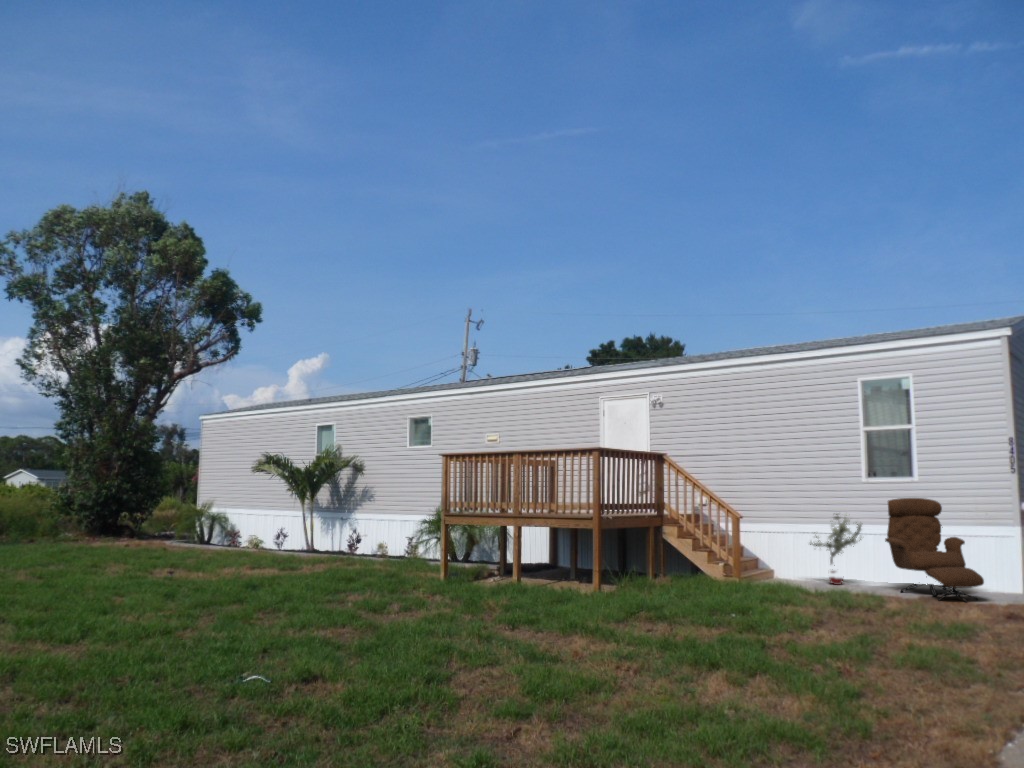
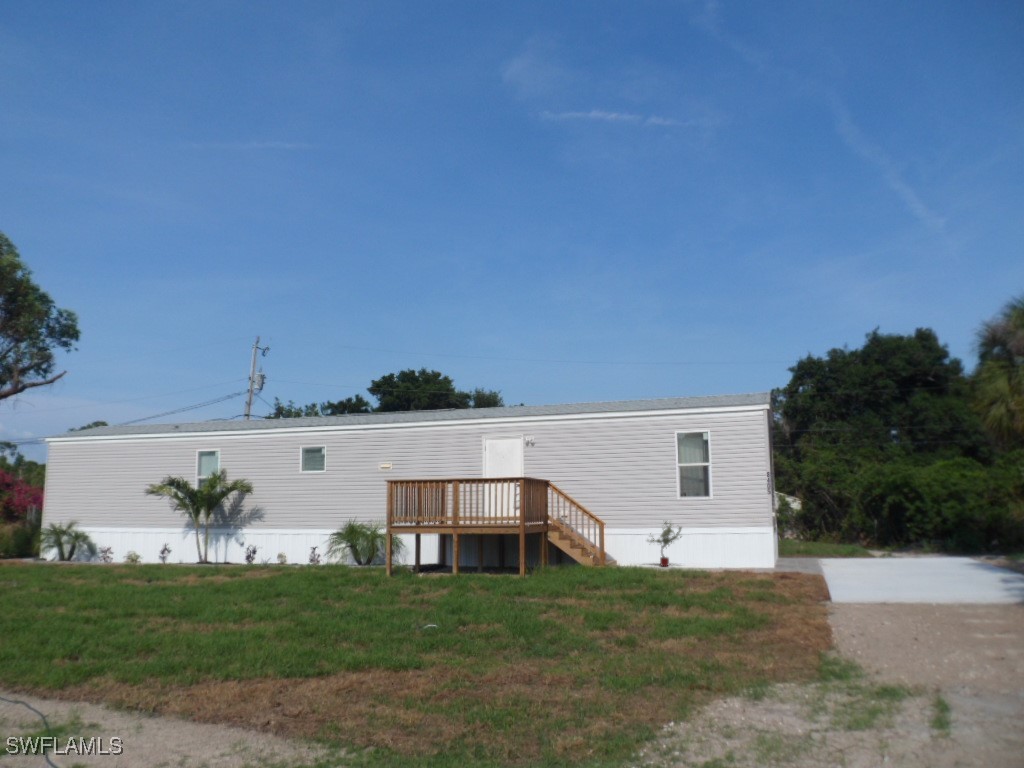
lounge chair: present [885,498,984,602] -> none [697,510,759,572]

